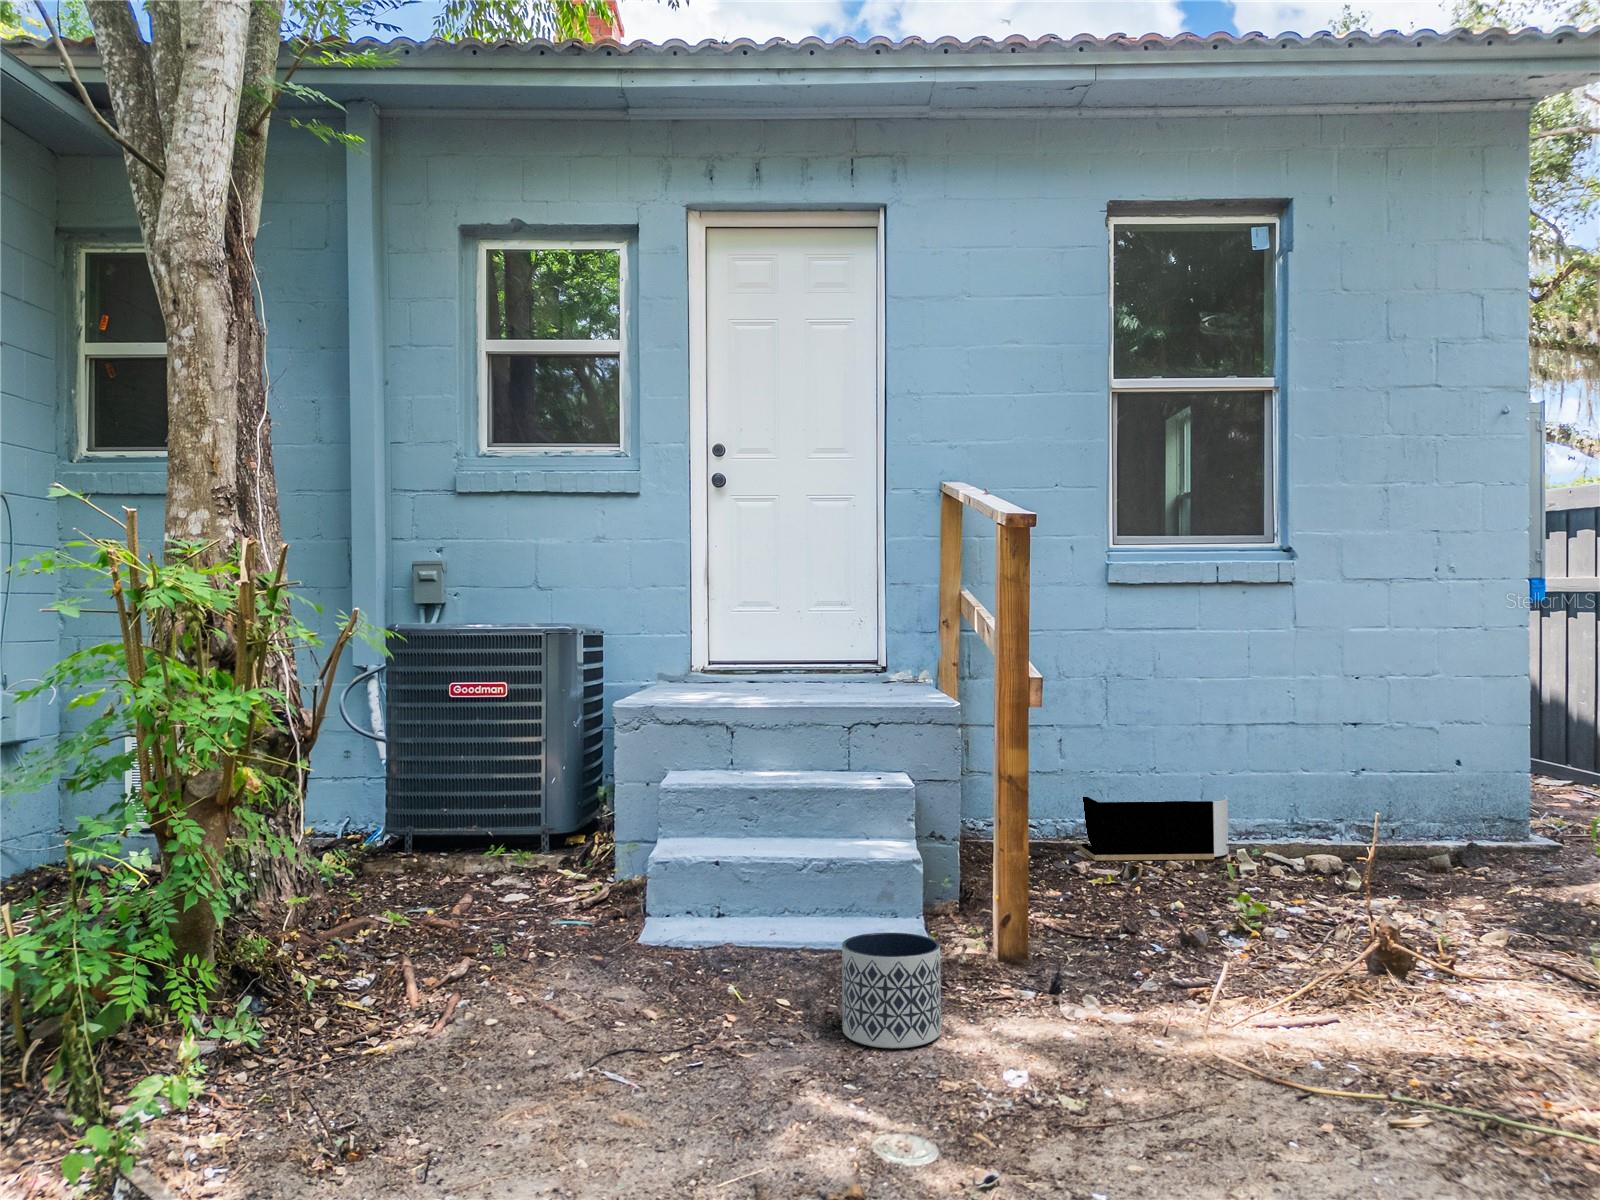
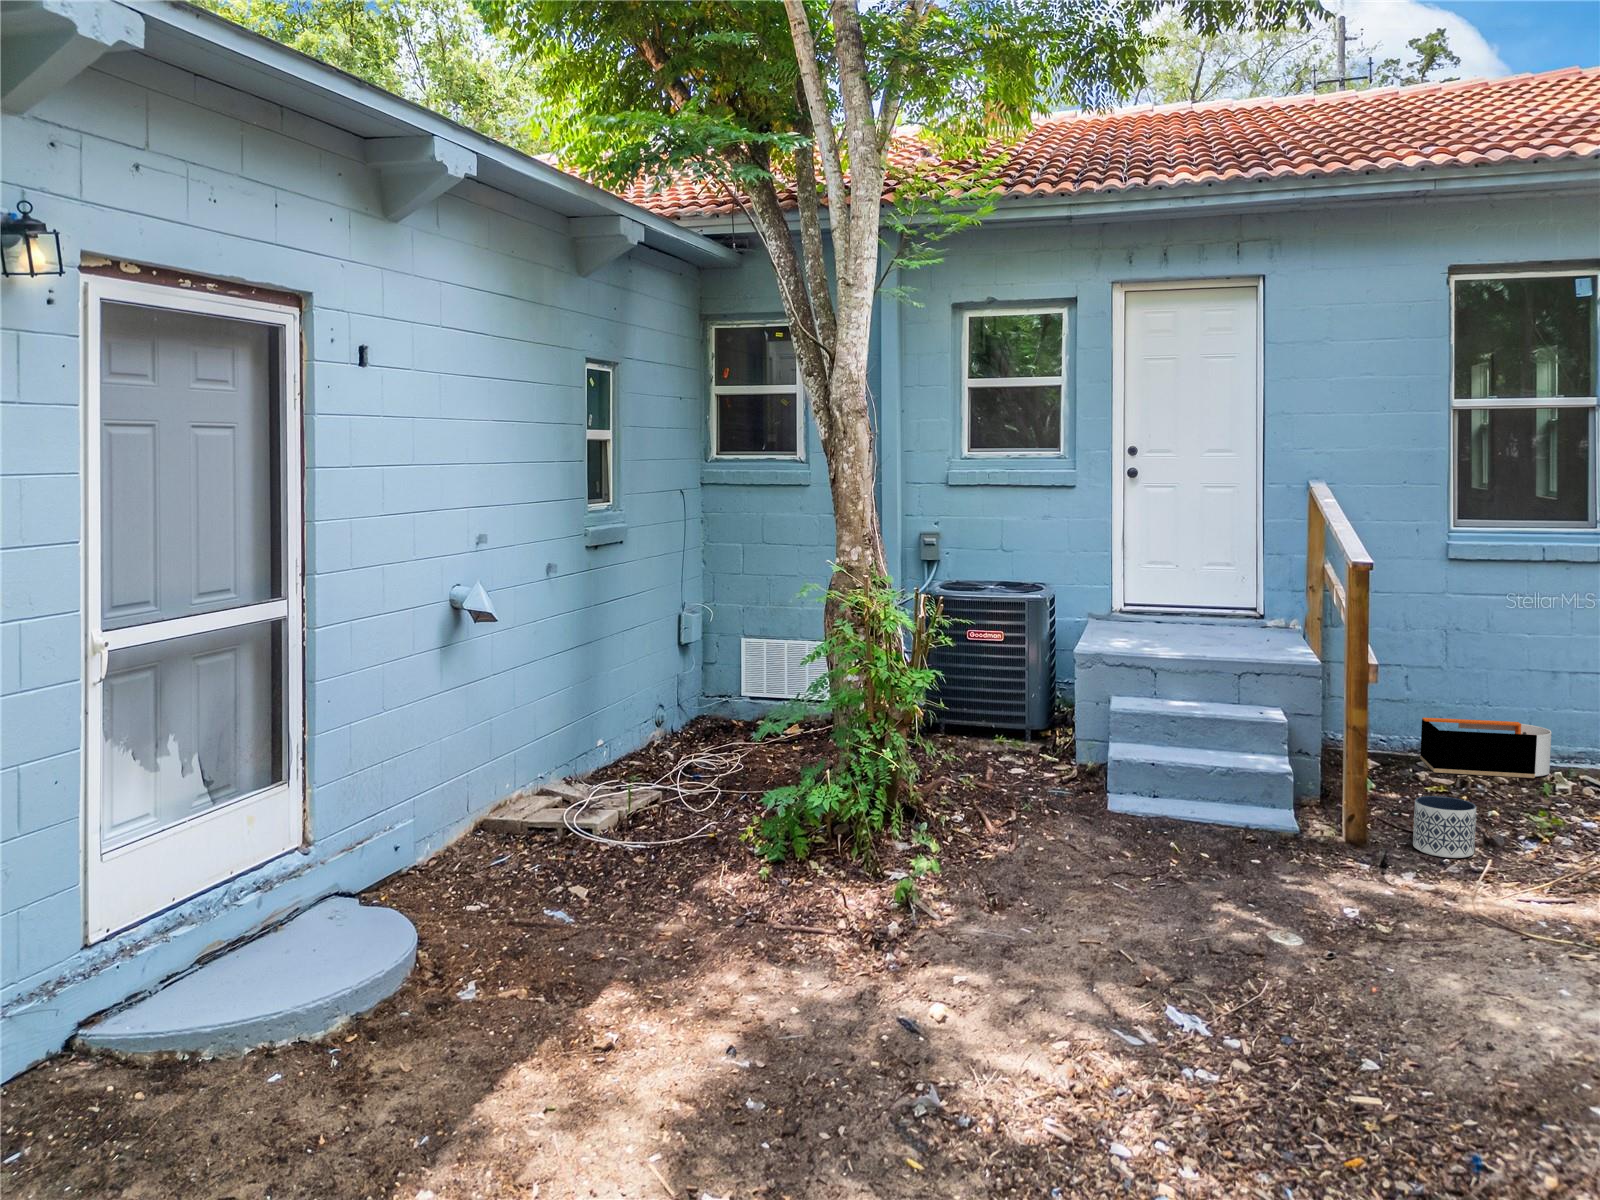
planter: present [842,933,941,1048] -> present [1413,796,1476,858]

